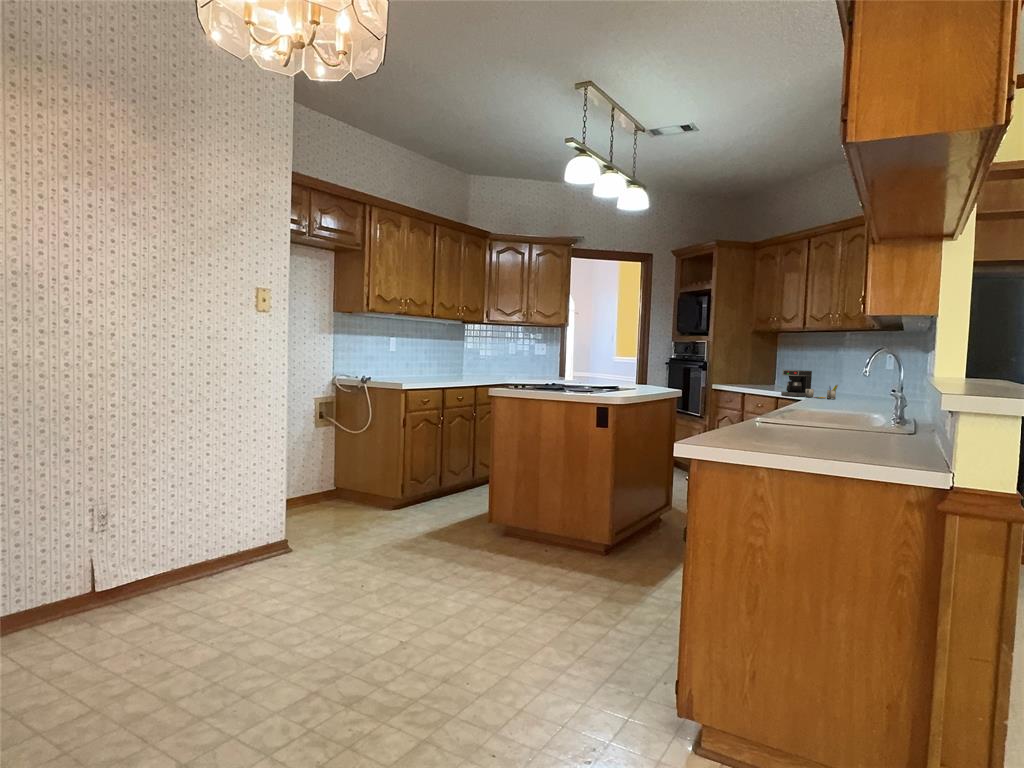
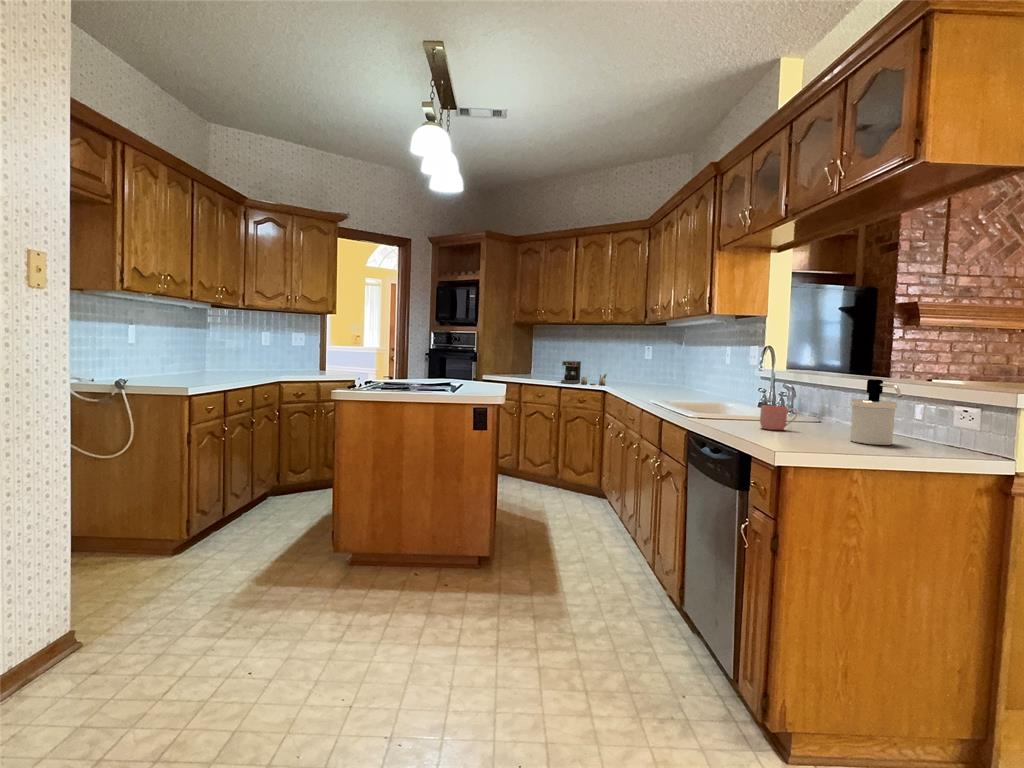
soap dispenser: none [864,372,928,461] -> present [850,379,902,445]
mug: none [800,408,843,440] -> present [760,405,797,430]

